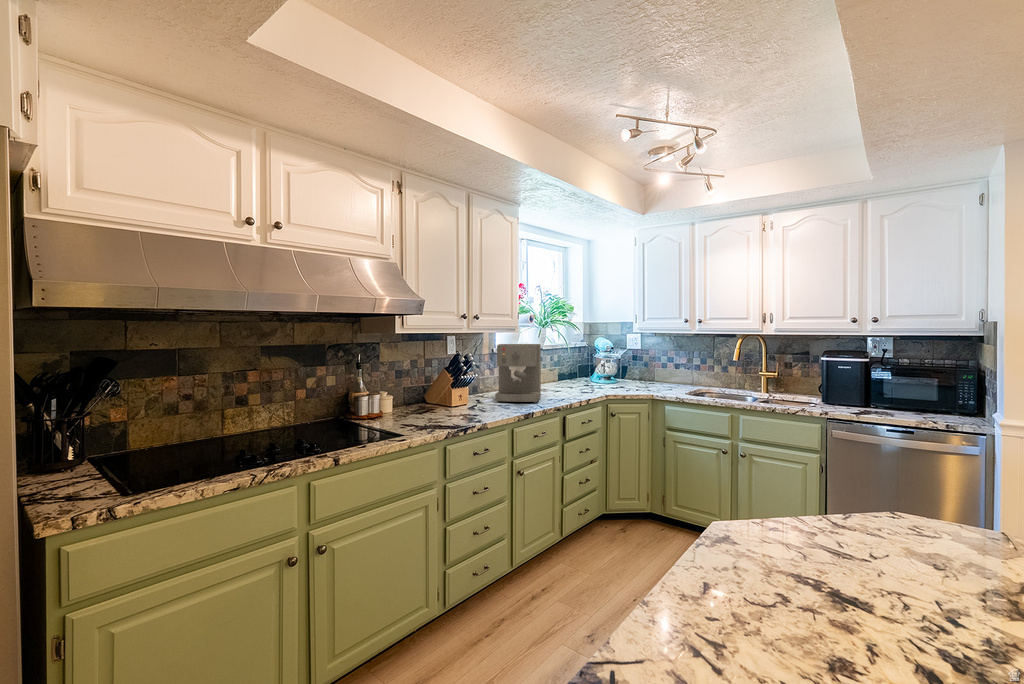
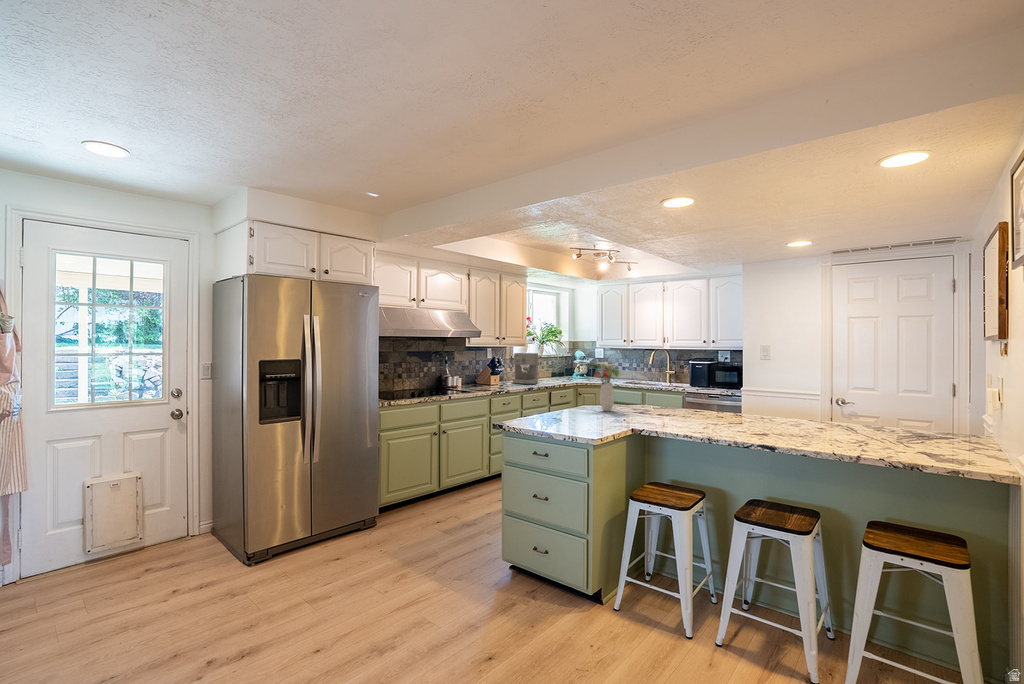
flower arrangement: none [745,387,962,581] -> present [588,362,619,411]

